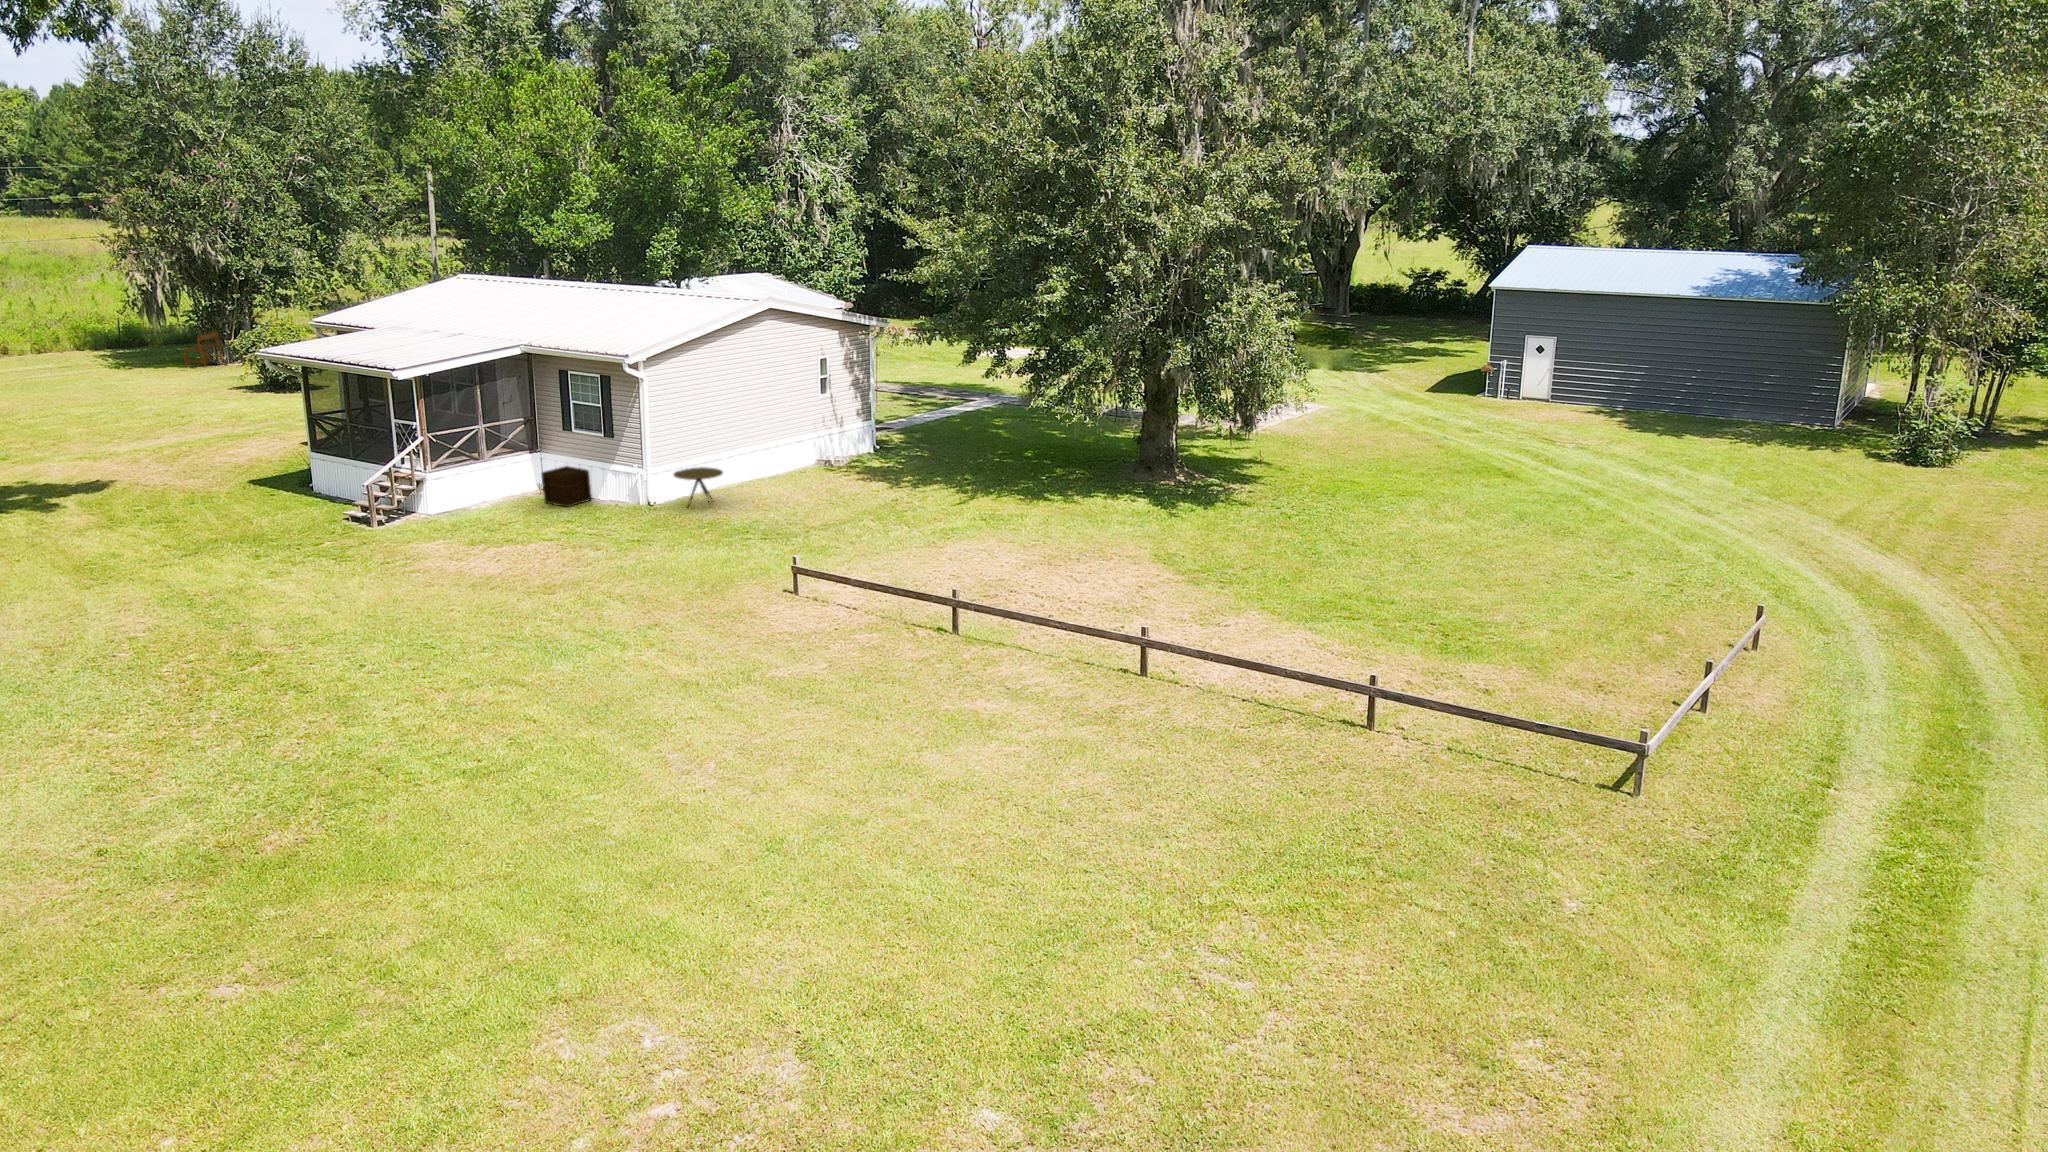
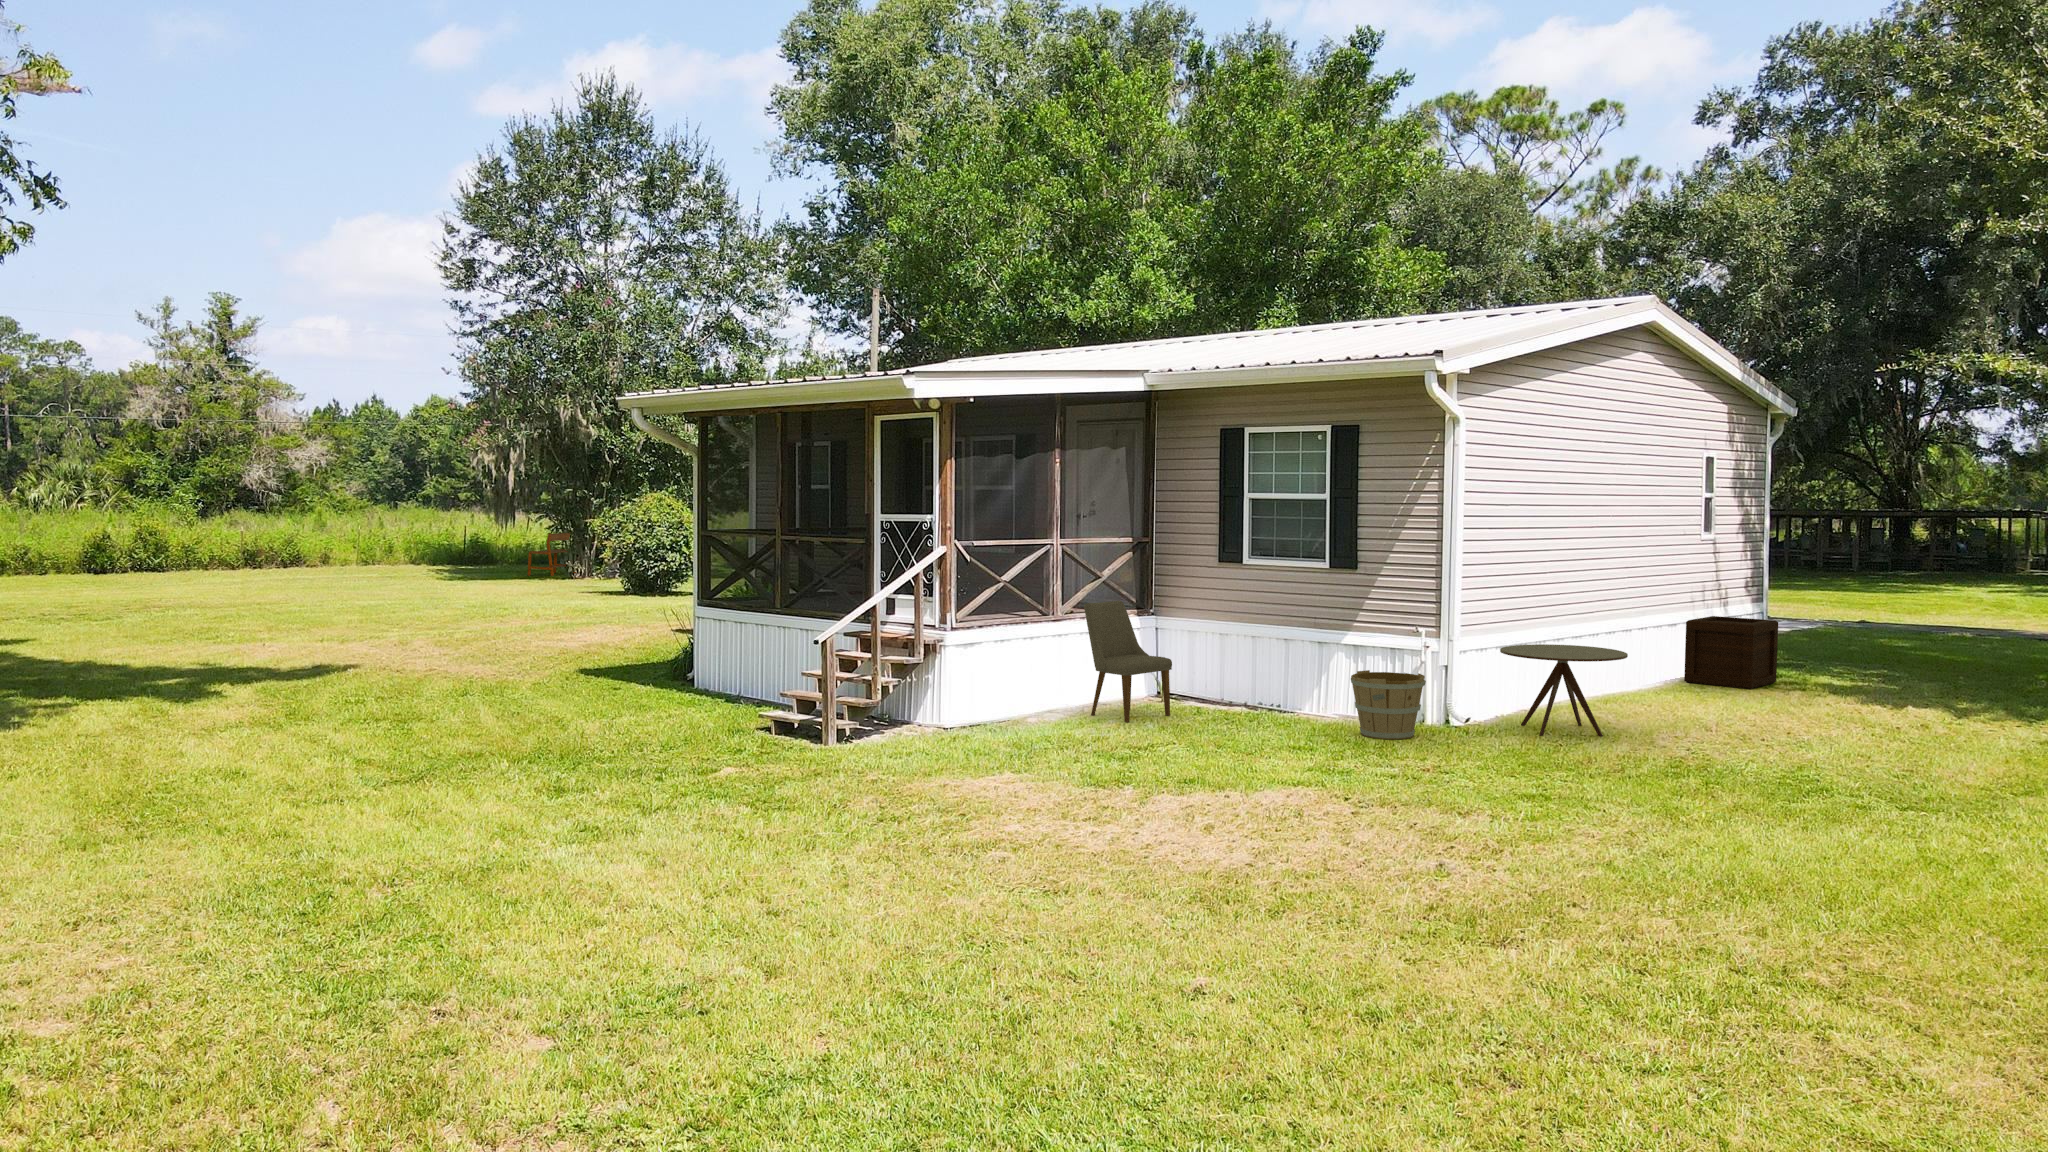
chair: none [497,451,541,508] -> present [1084,601,1172,723]
wooden crate: present [542,466,592,507] -> present [1684,616,1778,689]
wooden bucket: none [606,483,637,513] -> present [1351,670,1426,740]

